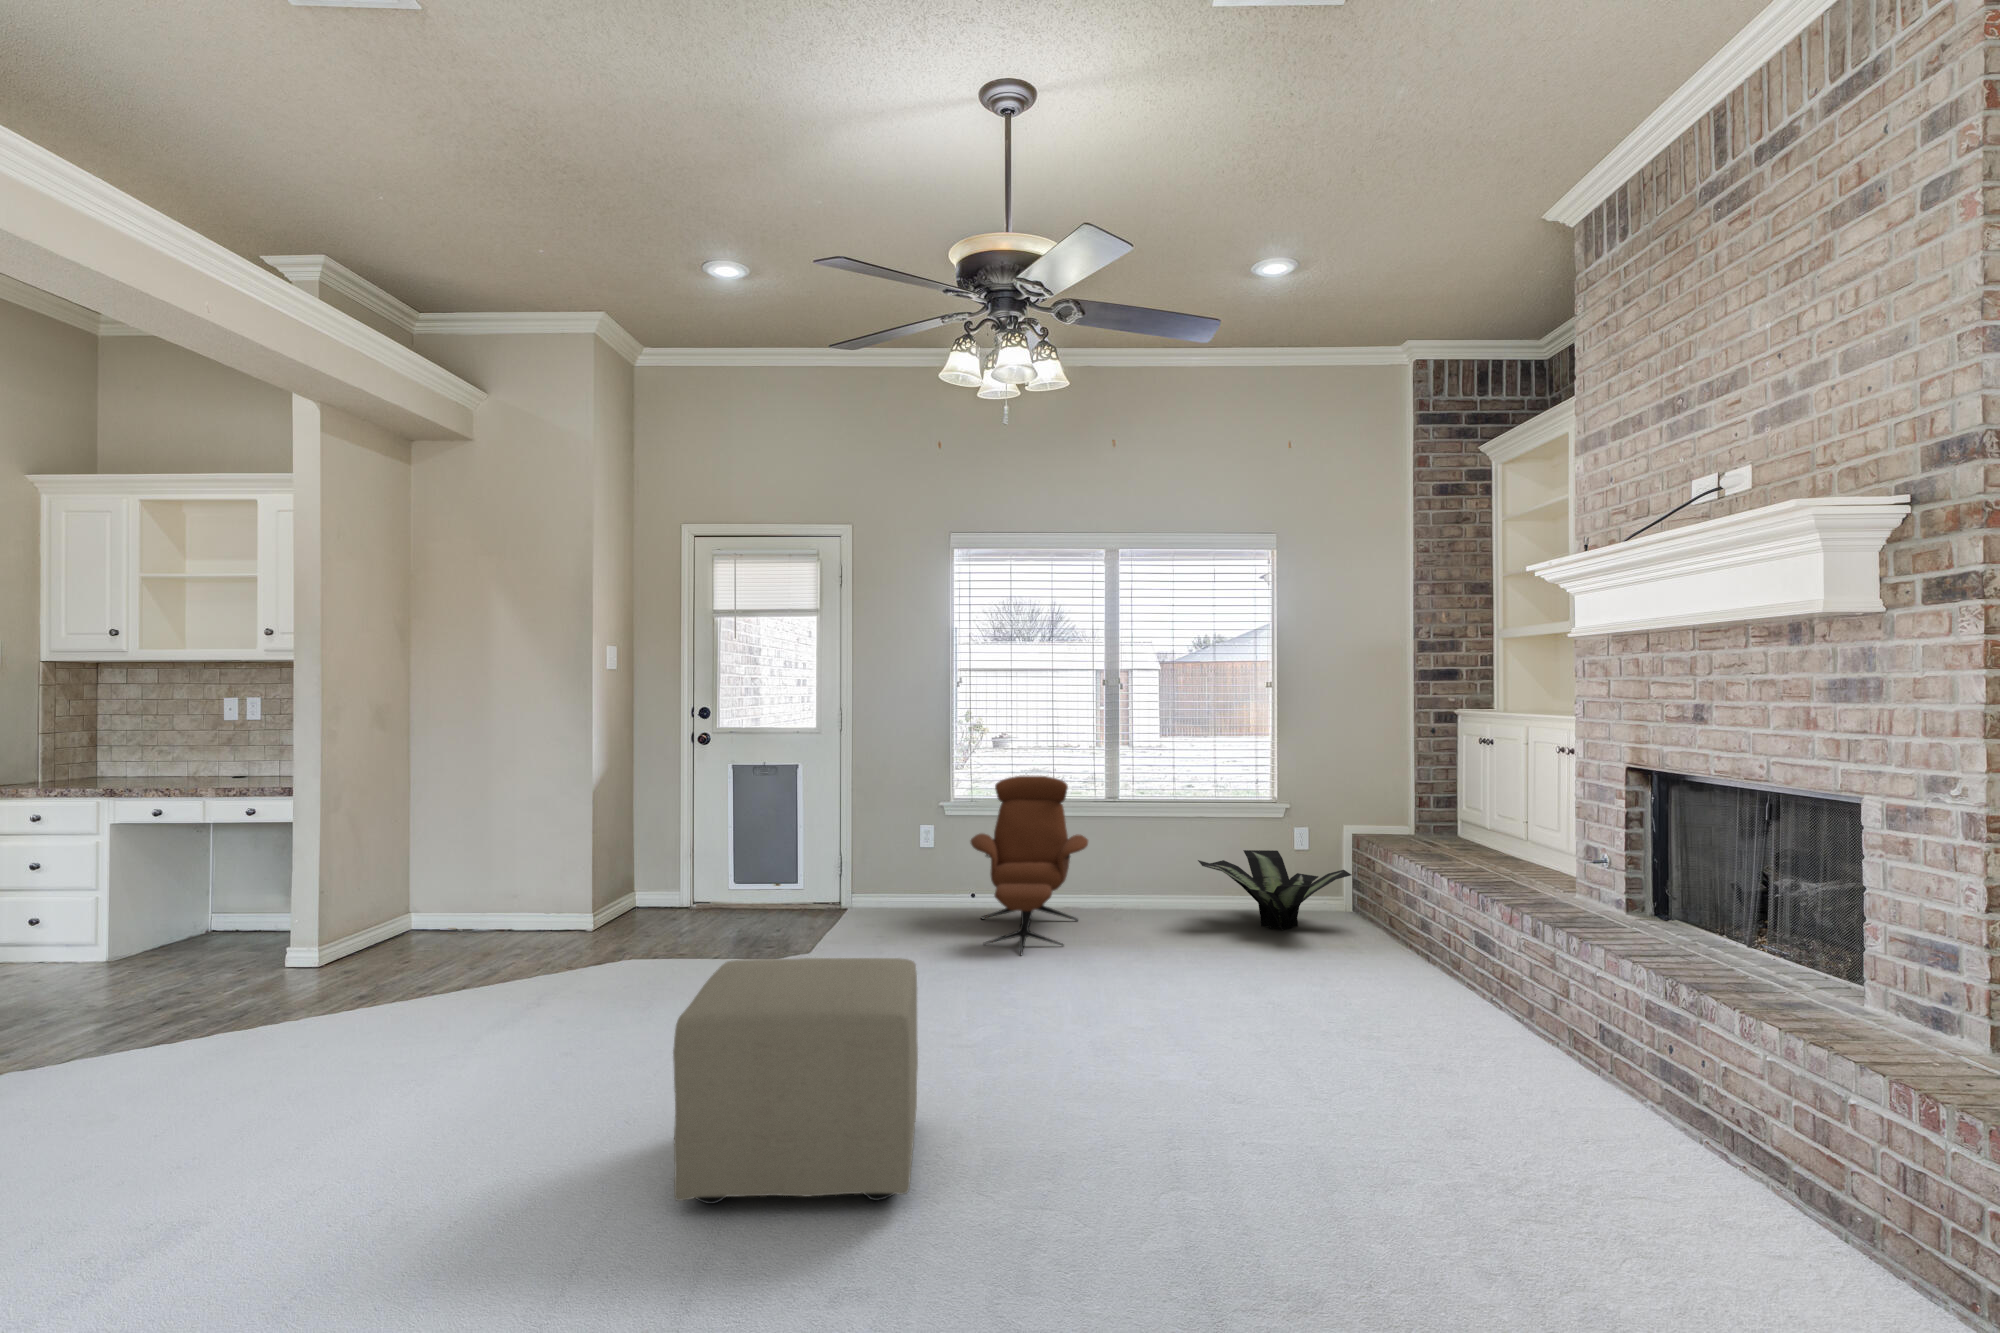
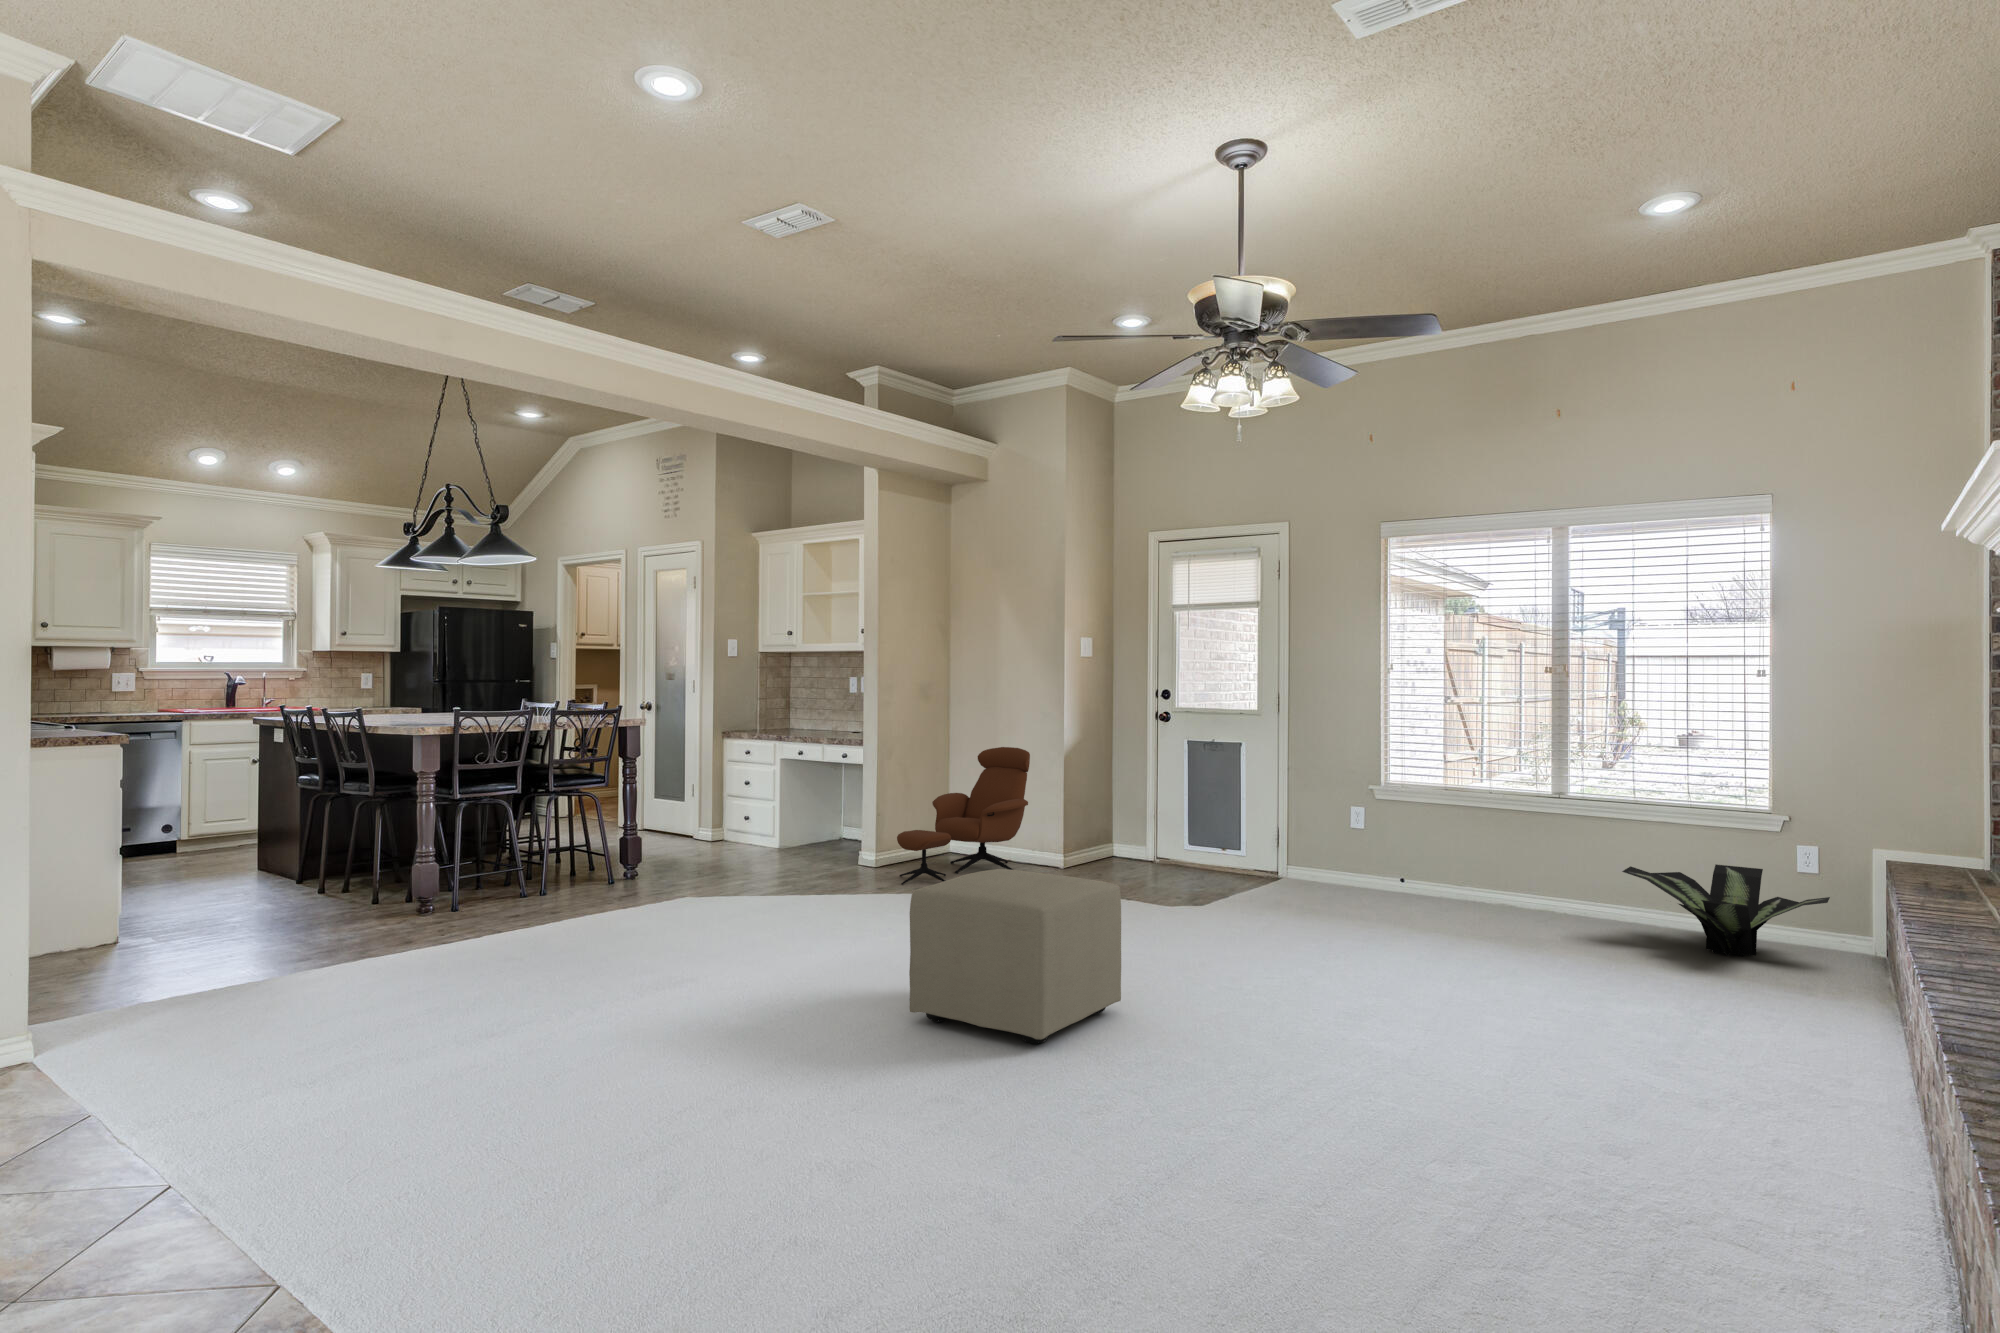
lounge chair: present [971,776,1088,954] -> present [897,747,1030,885]

